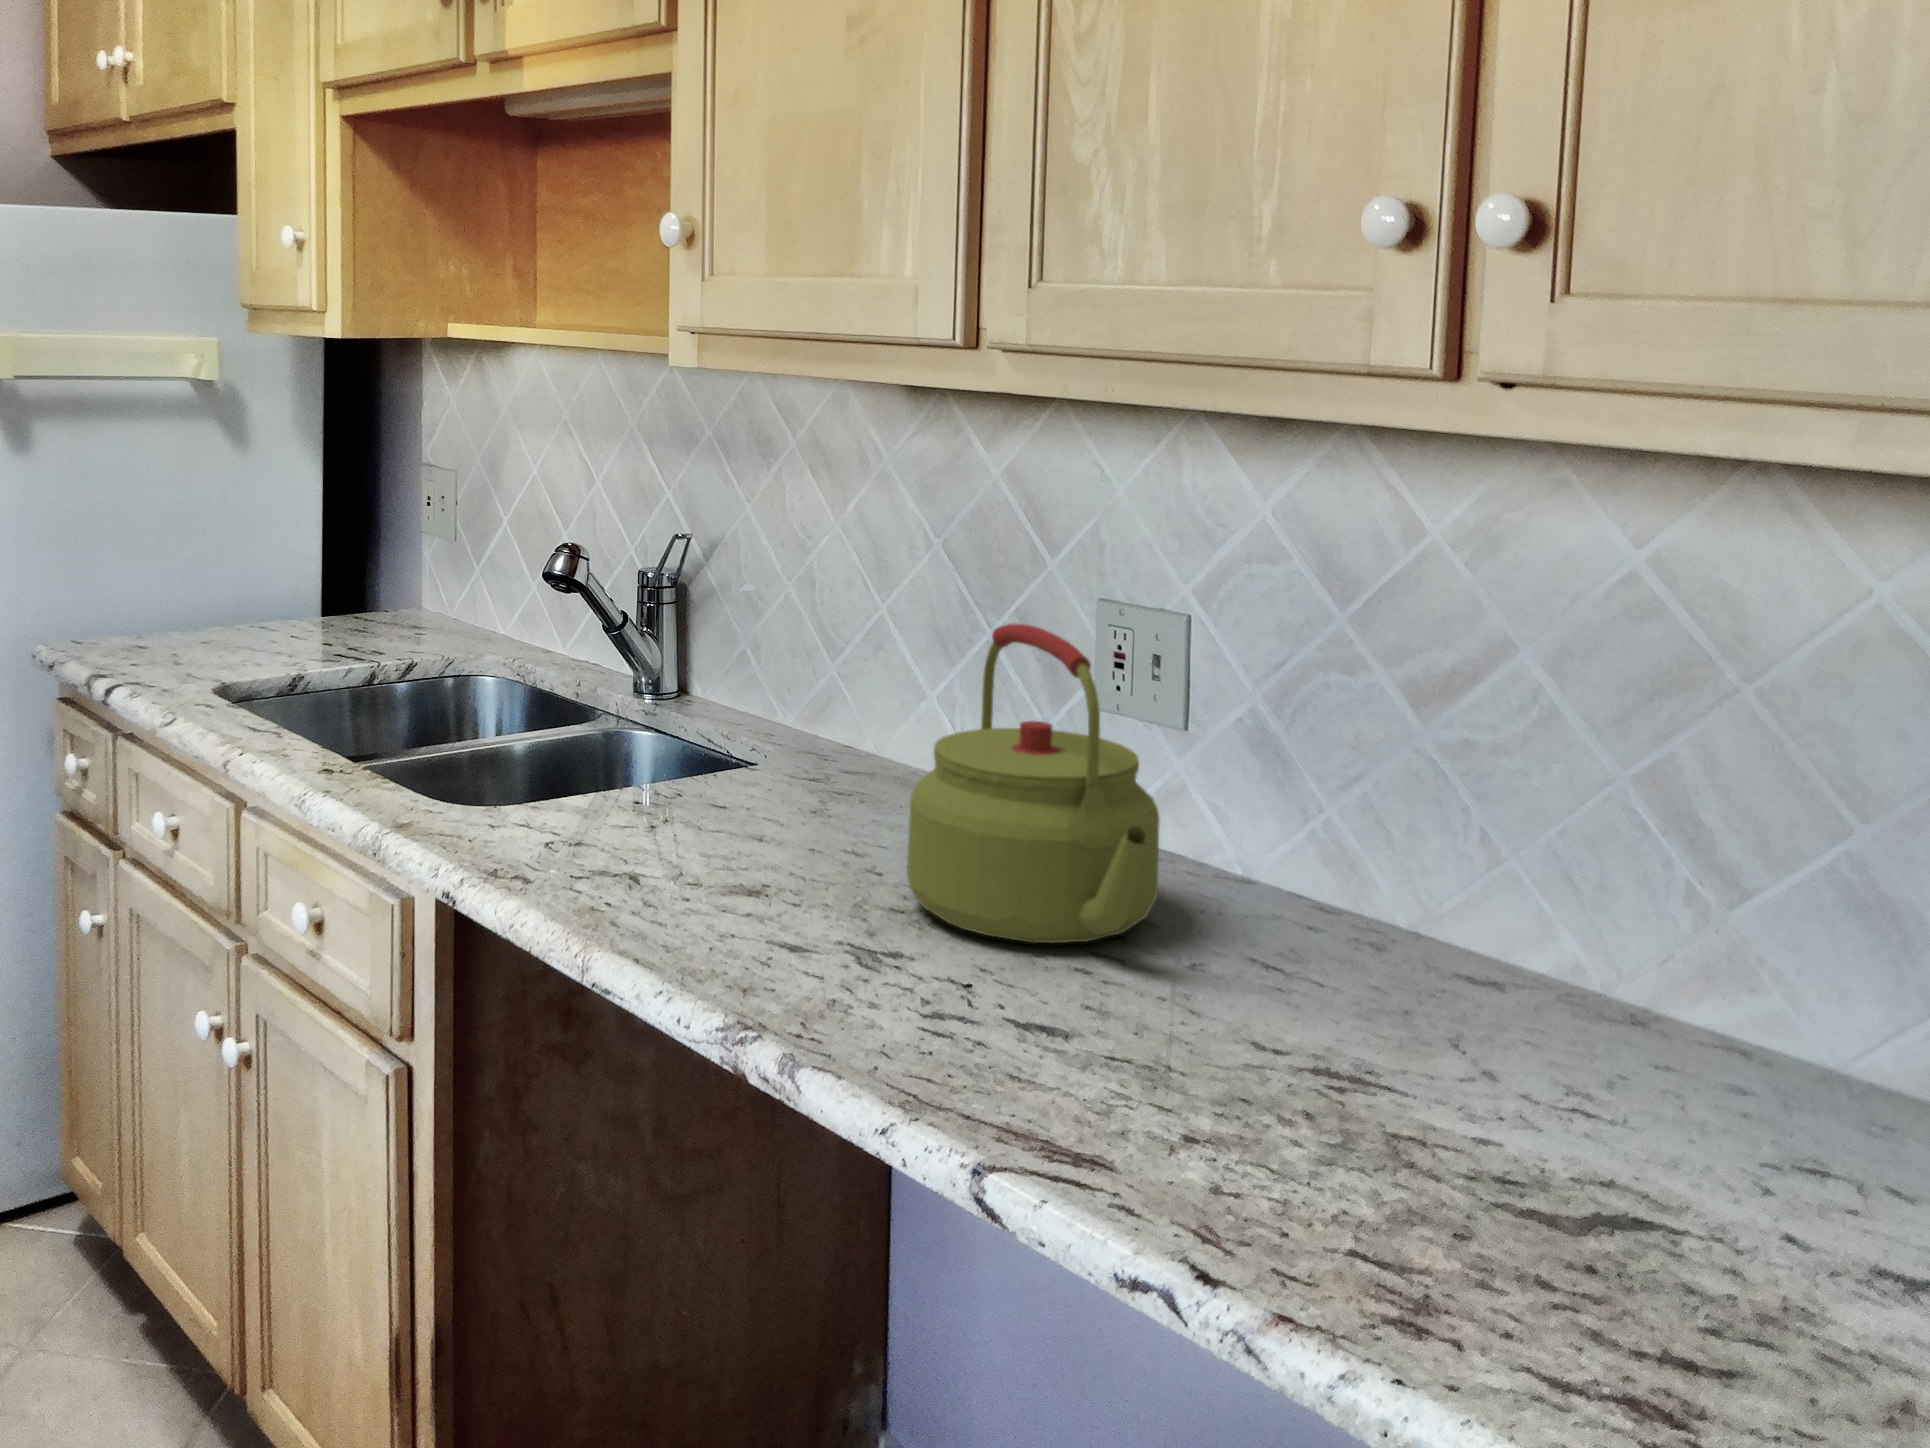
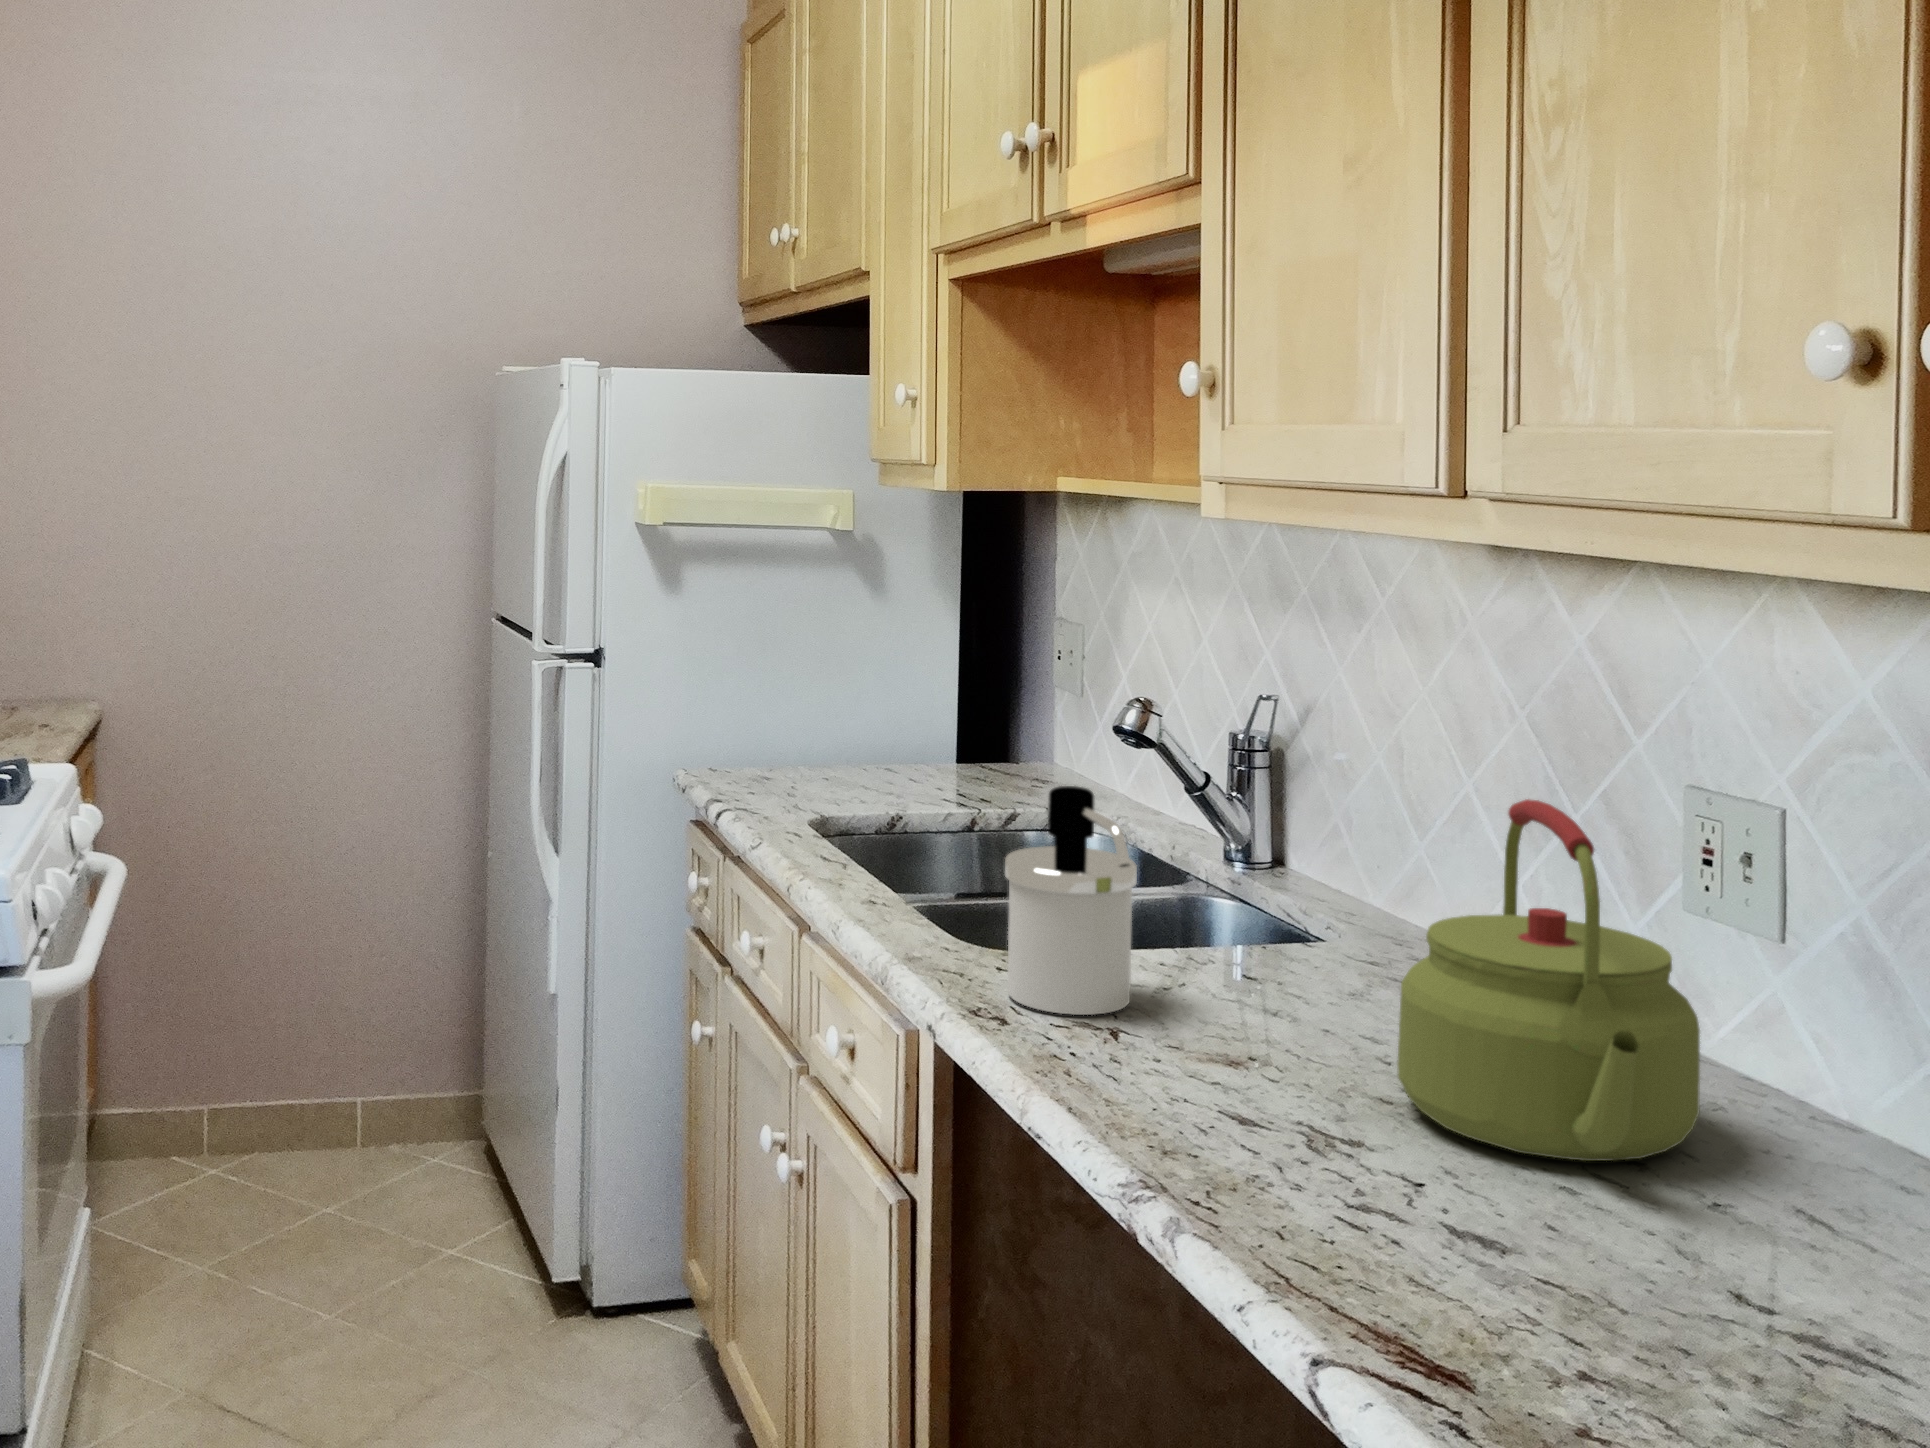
soap dispenser: none [507,639,651,864] -> present [1005,786,1137,1015]

